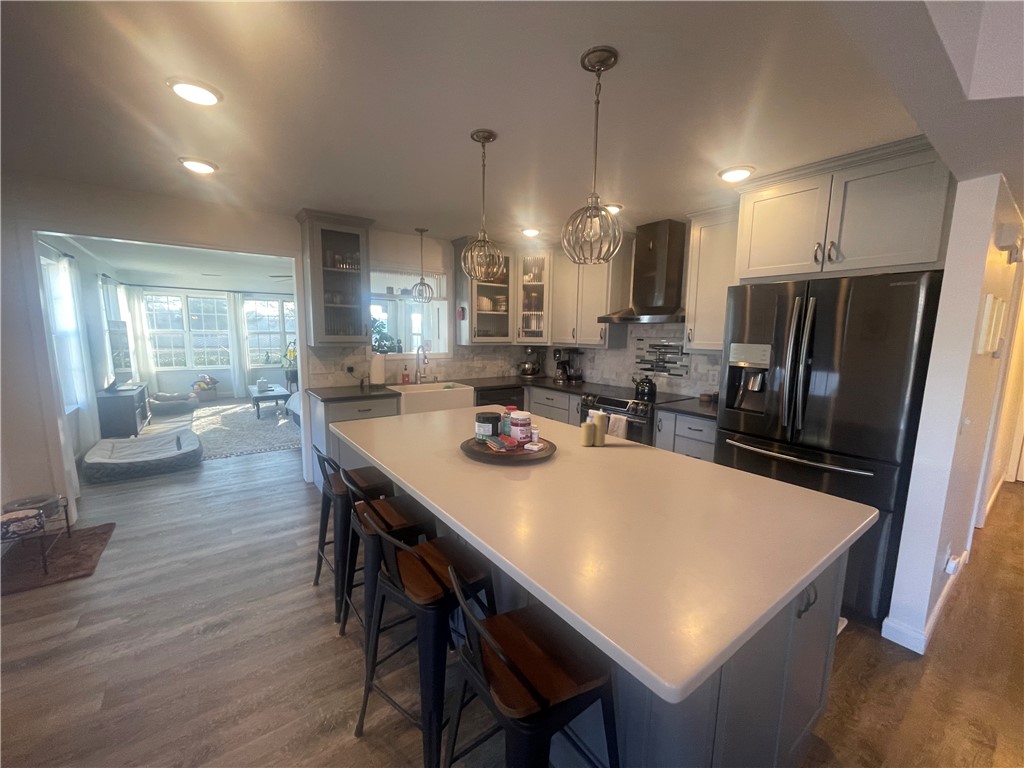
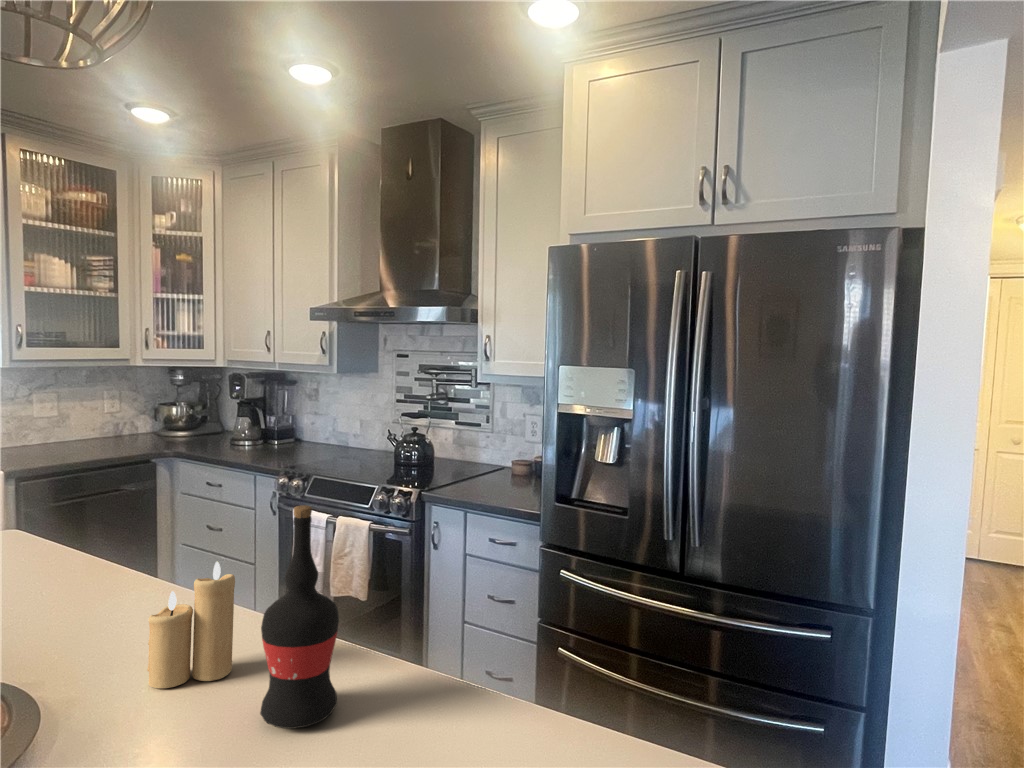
wine bottle: none [621,389,647,458] -> present [260,505,339,729]

